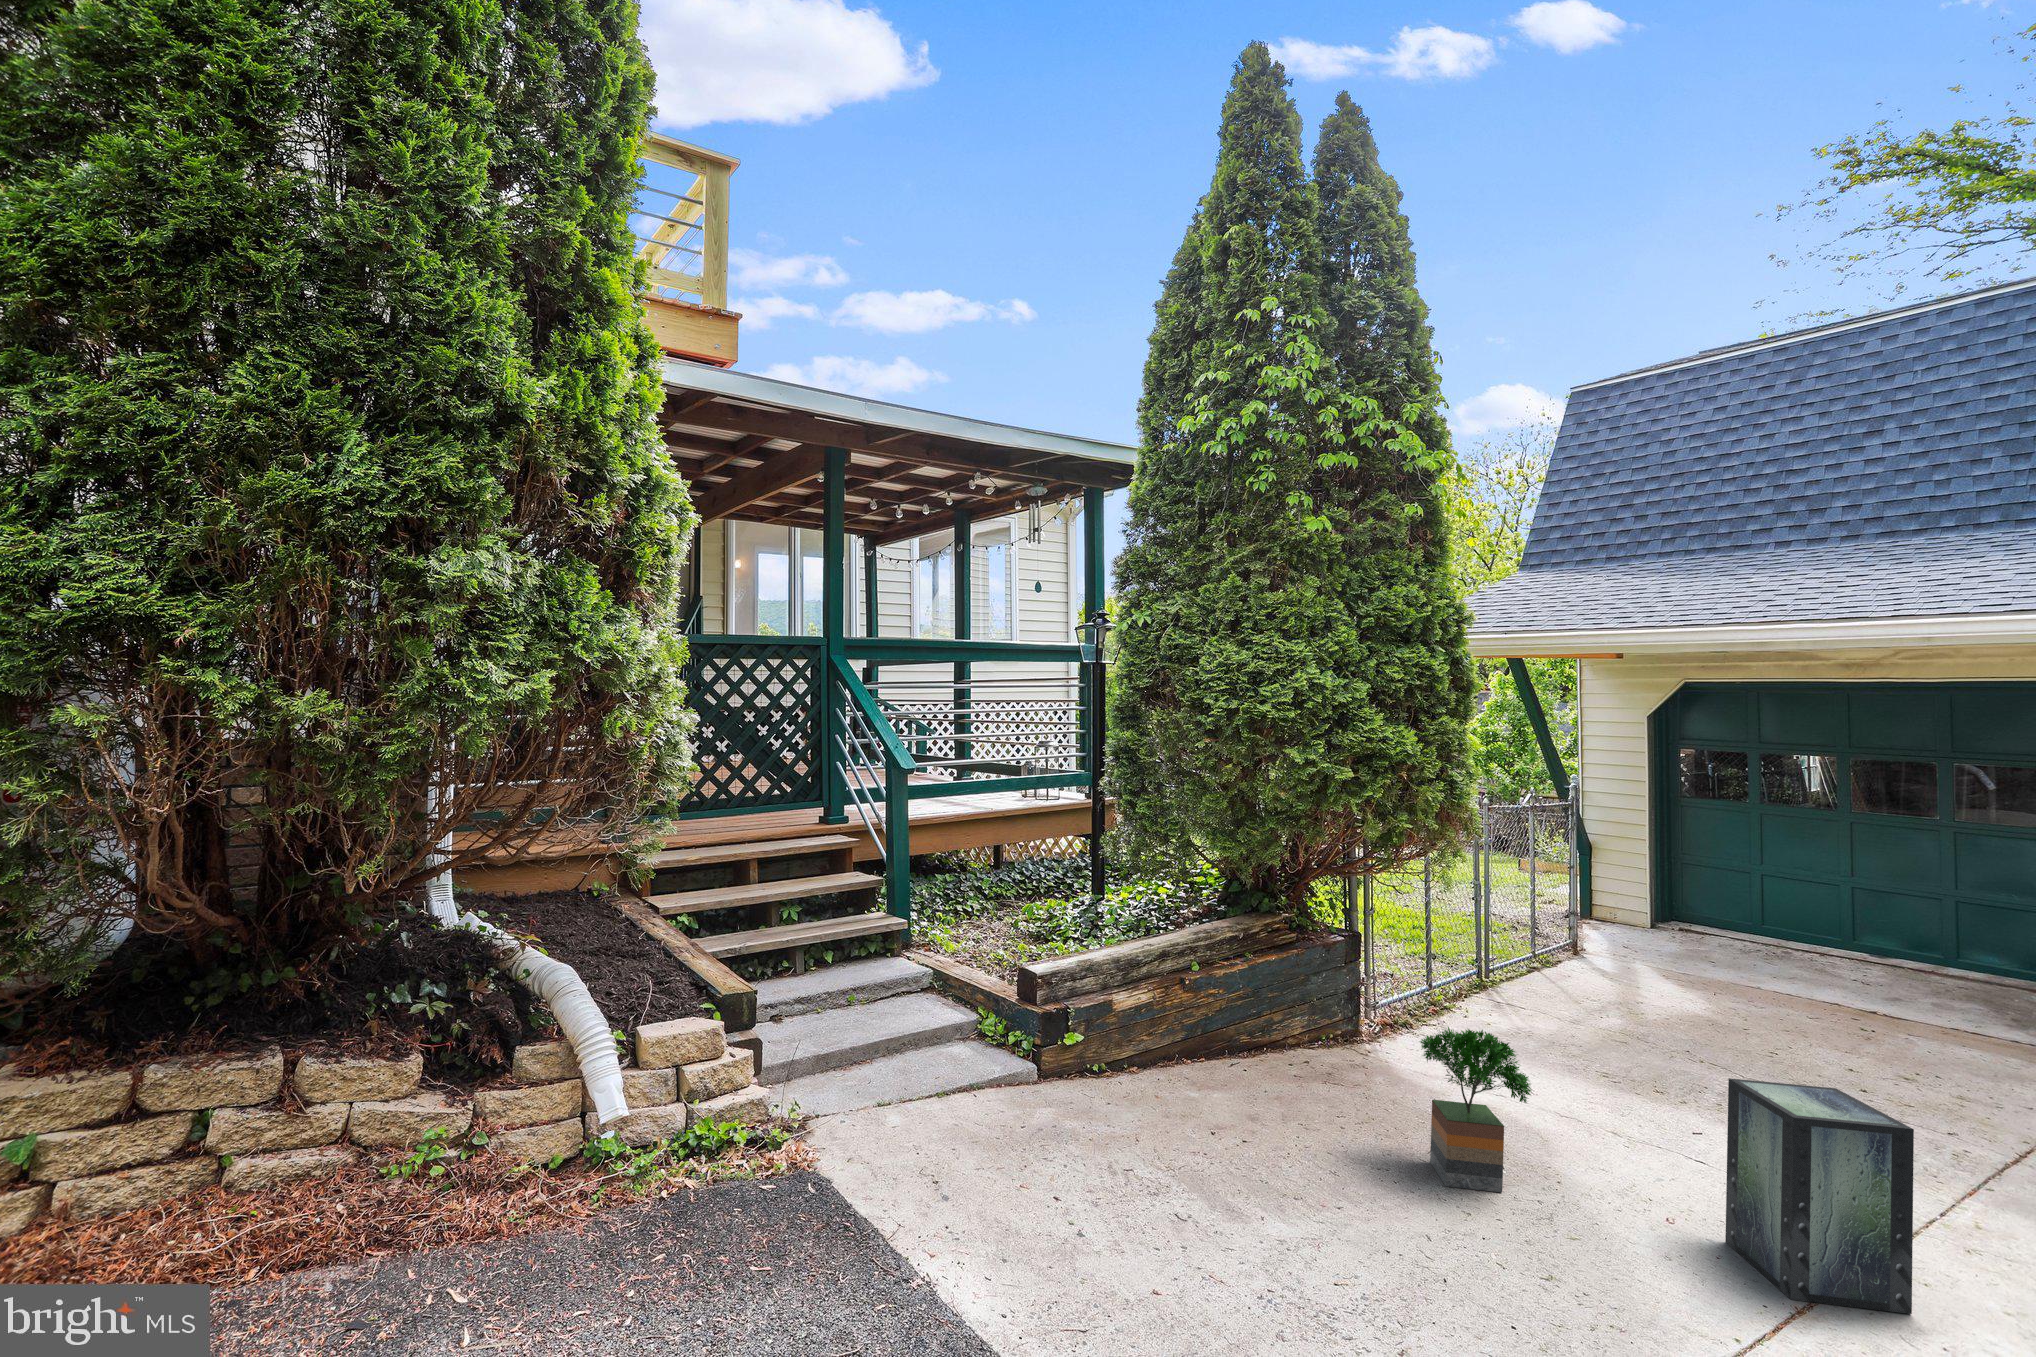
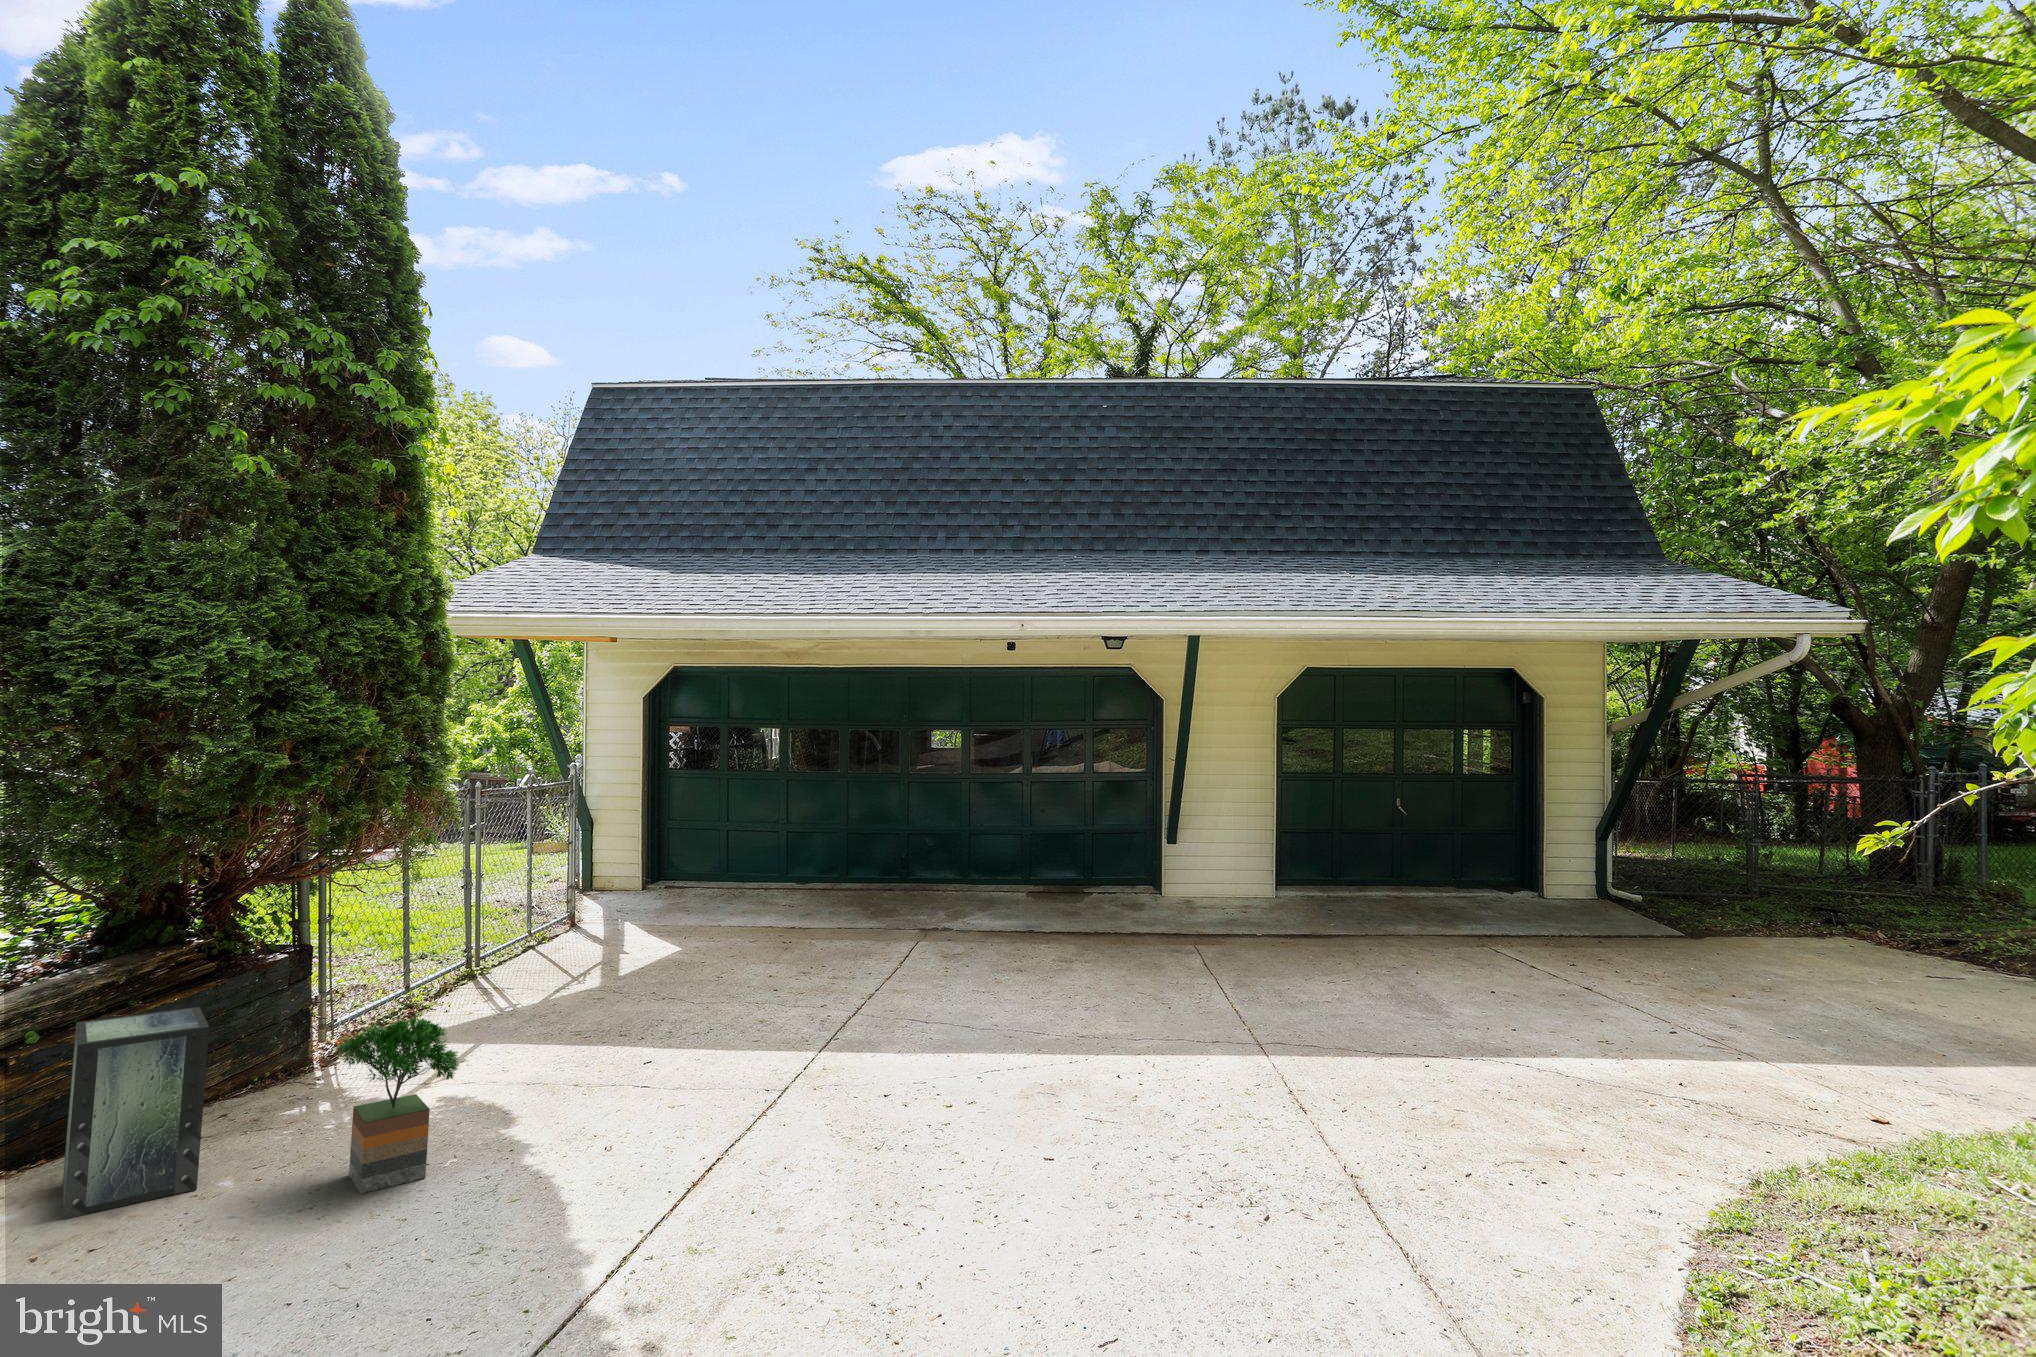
storage box: present [1725,1078,1914,1314] -> present [62,1007,209,1219]

